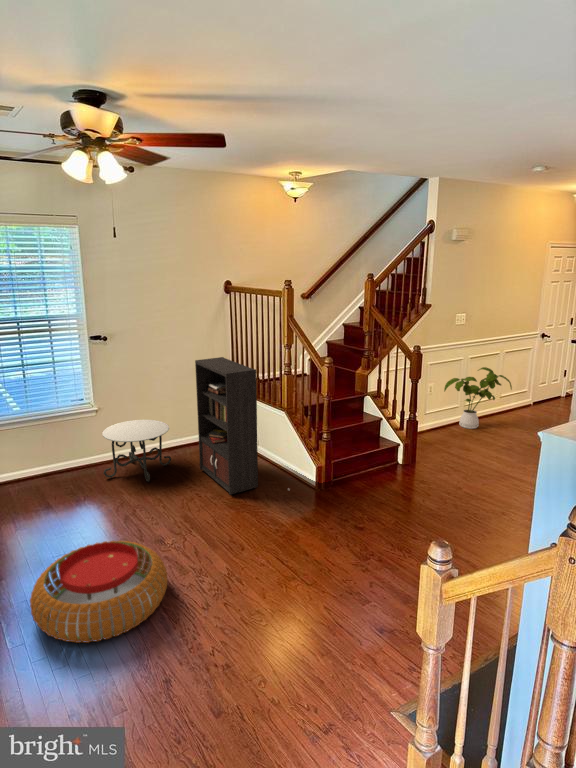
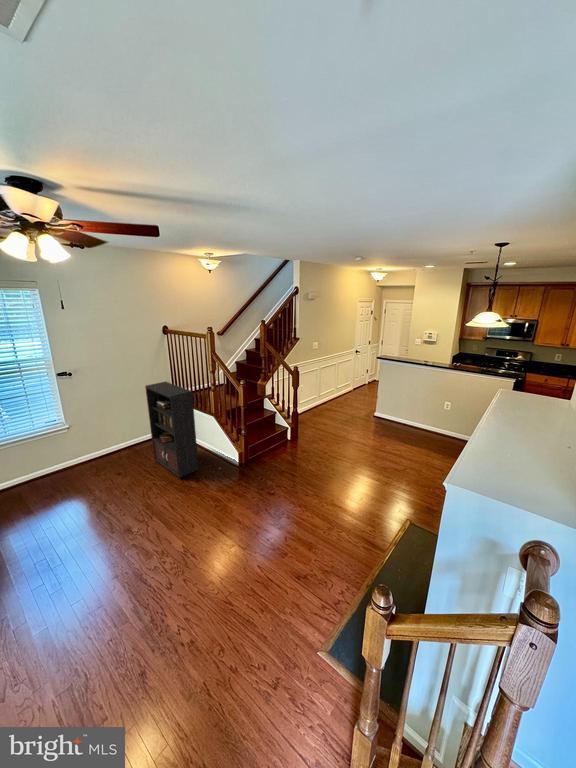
house plant: present [444,367,512,429] -> none [310,374,349,411]
side table: present [102,420,171,482] -> none [74,429,132,477]
pouf: present [30,541,168,643] -> none [19,535,139,634]

